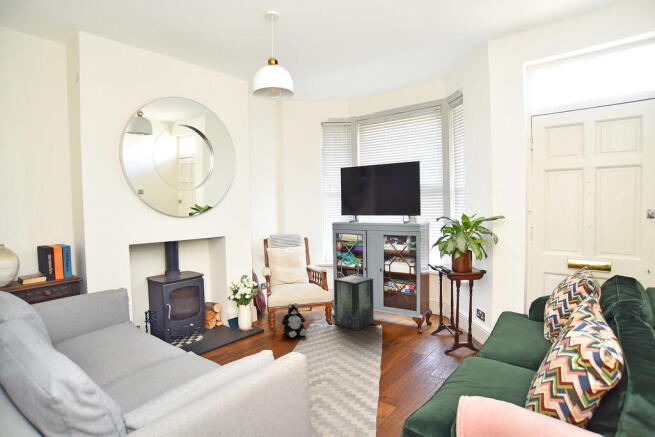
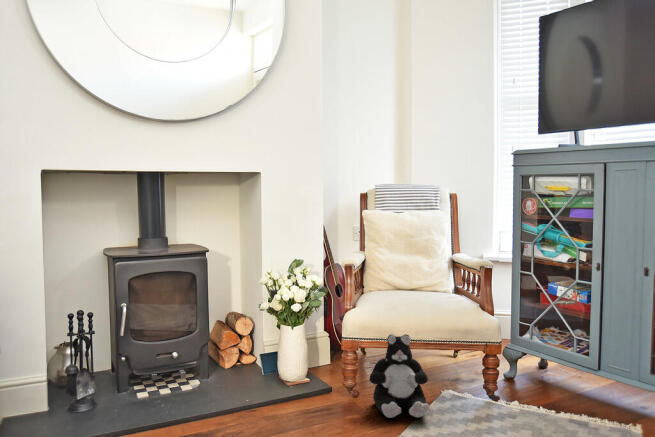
storage box: present [334,275,374,331] -> none [507,281,620,426]

